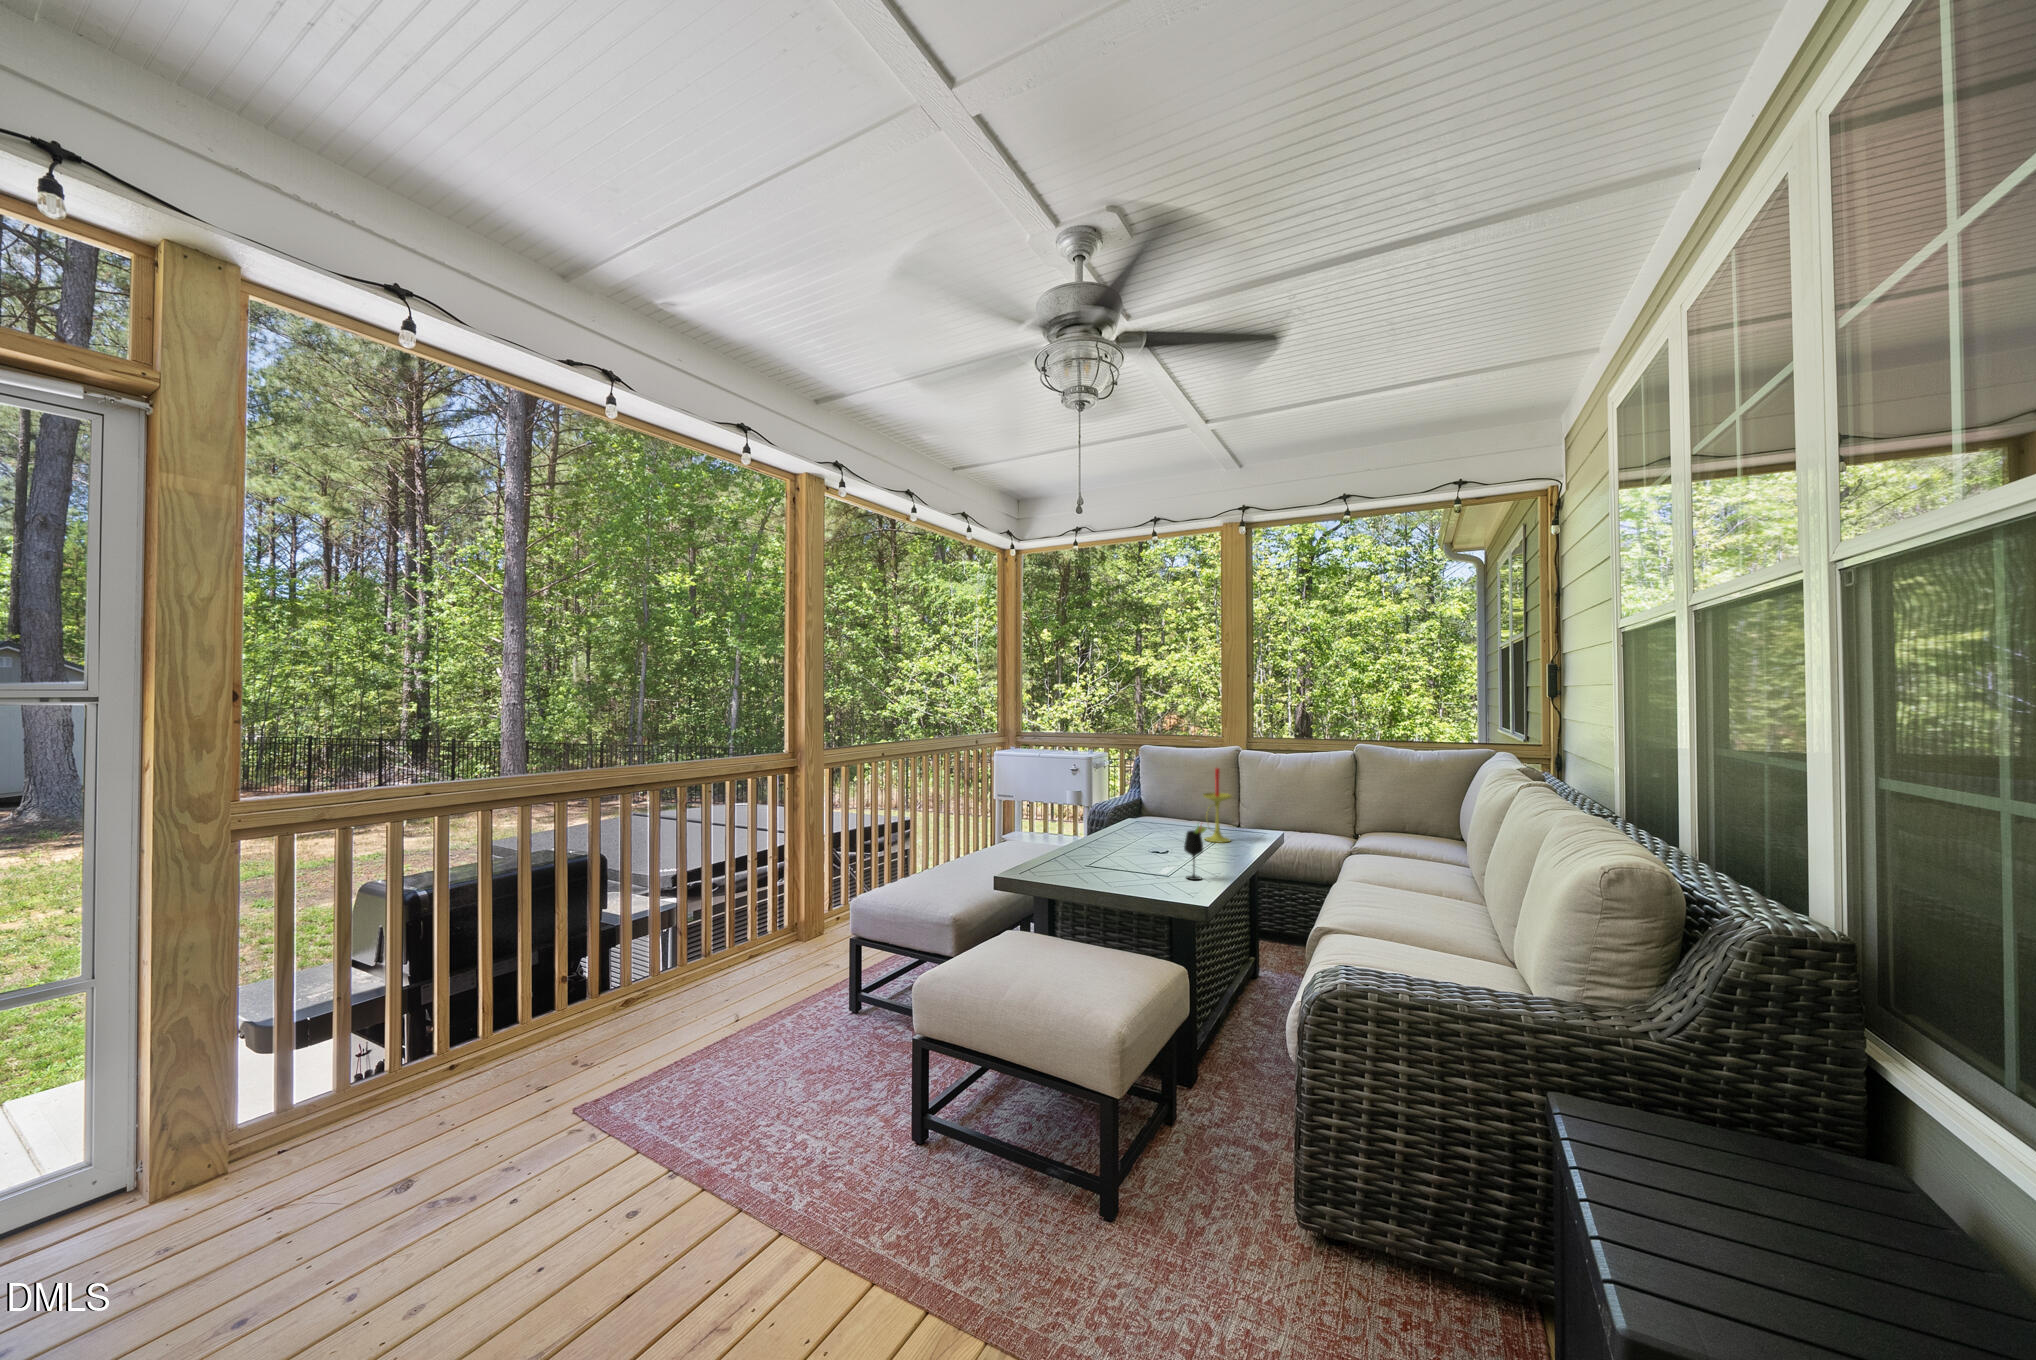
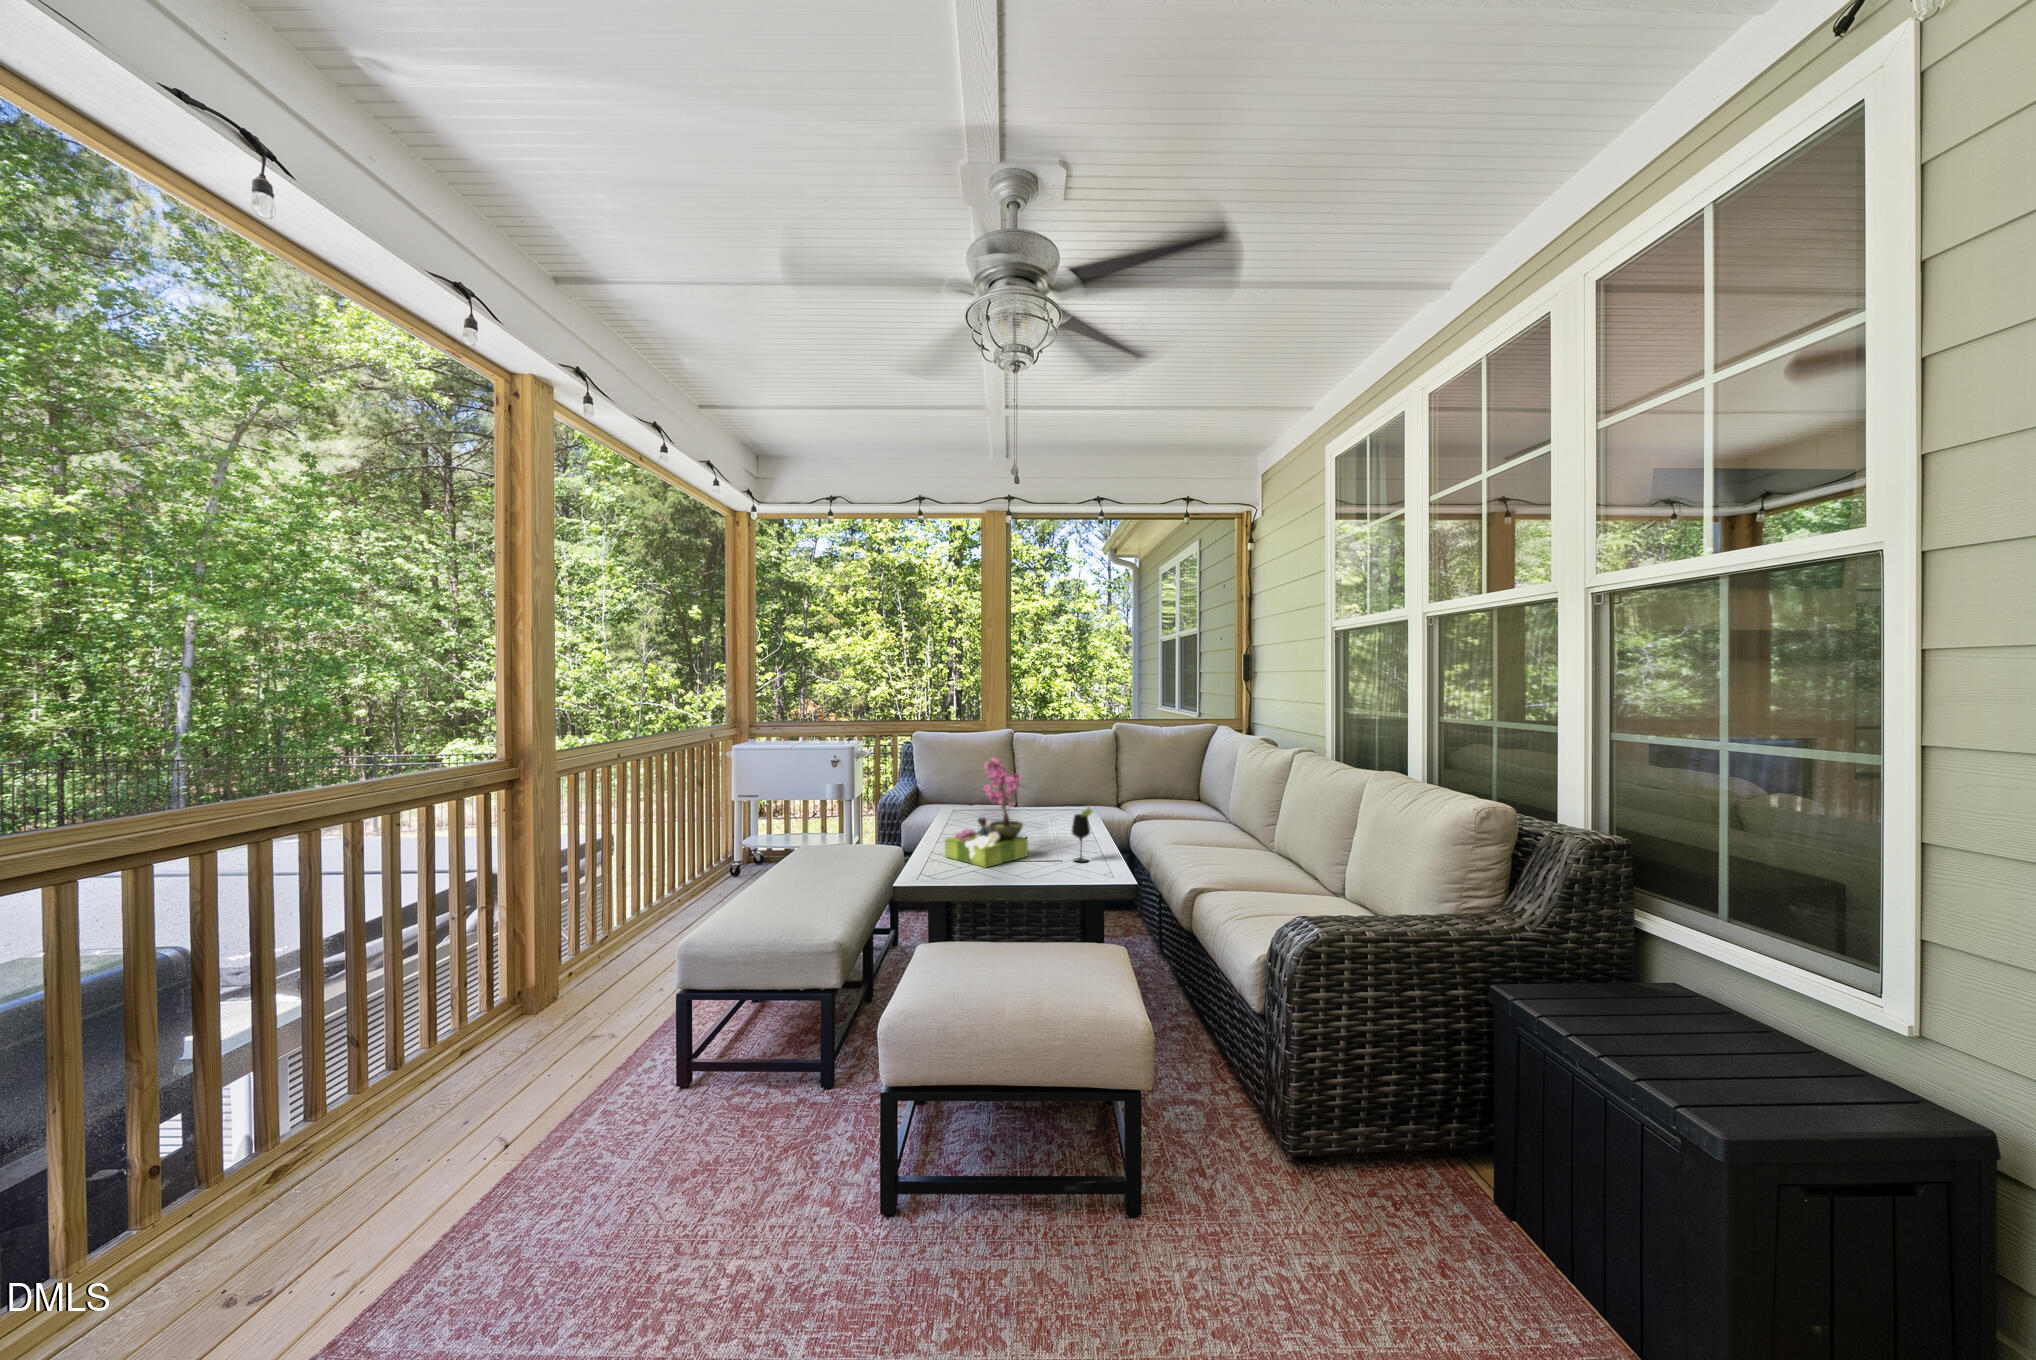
flower arrangement: none [1075,767,1148,872] -> present [945,758,1028,868]
candle: present [1203,768,1232,843] -> none [1031,750,1059,824]

